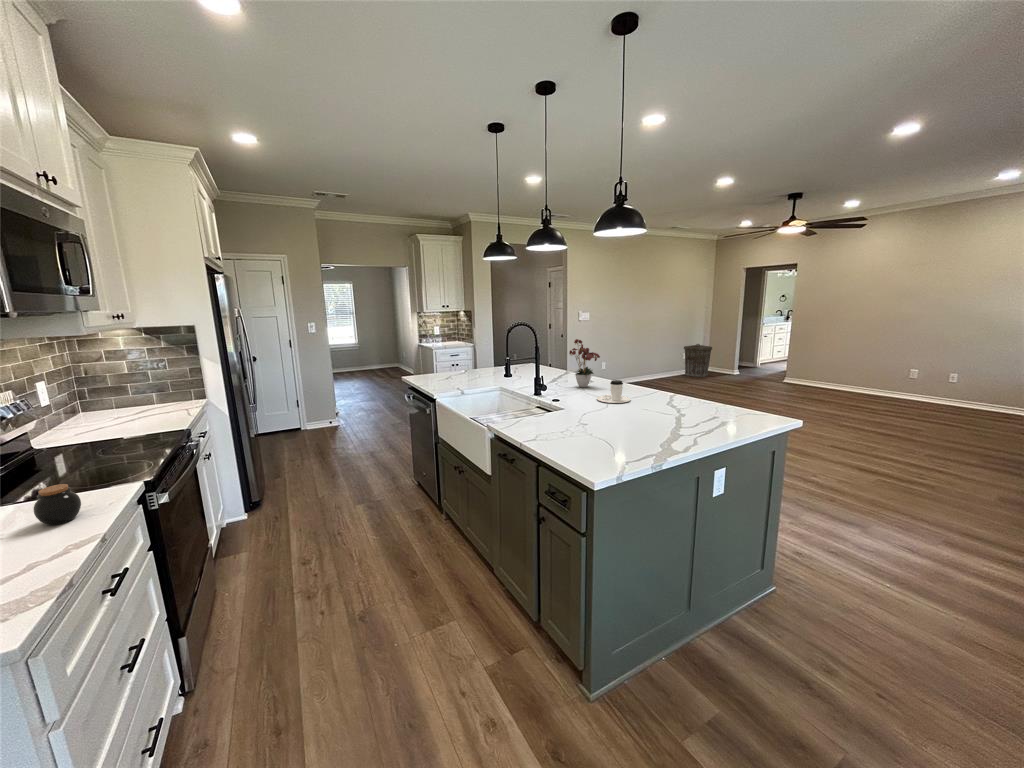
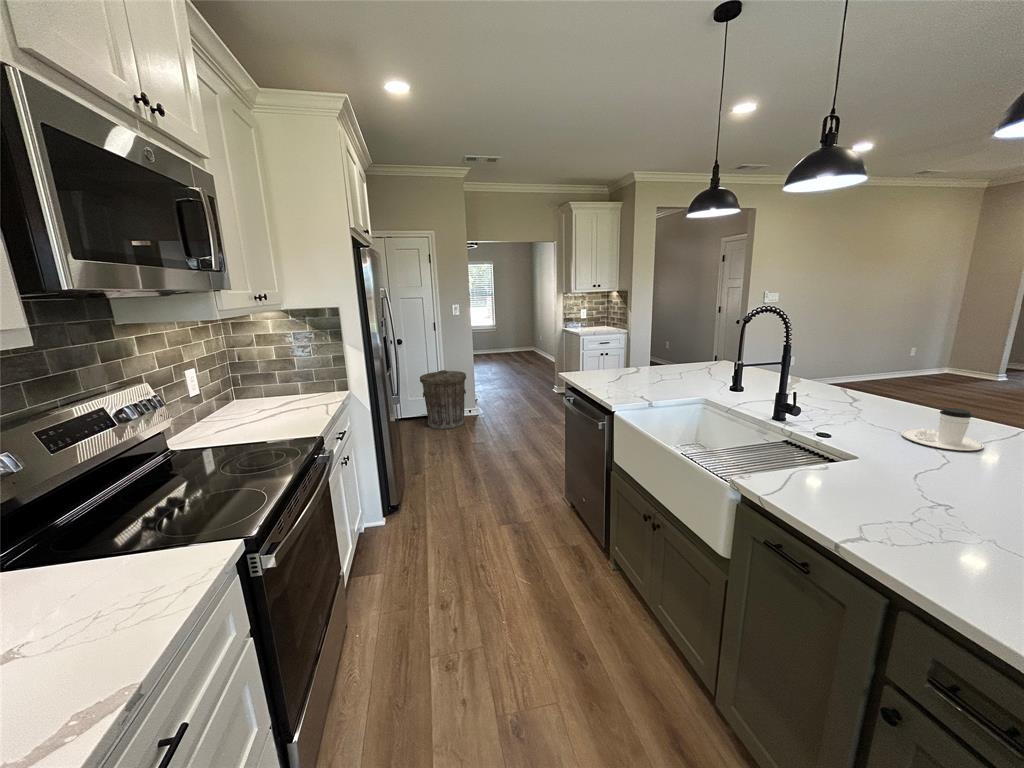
flower arrangement: present [569,339,600,387] -> none [822,328,892,407]
trash can: present [684,344,712,377] -> present [420,370,466,429]
jar: present [34,484,81,525] -> none [61,565,134,636]

